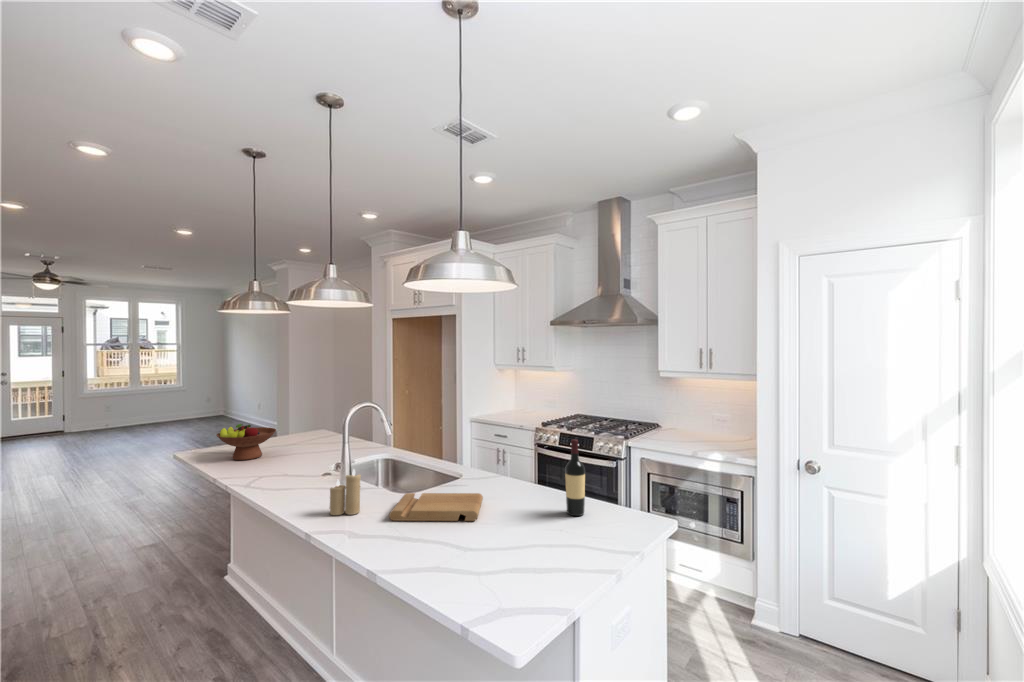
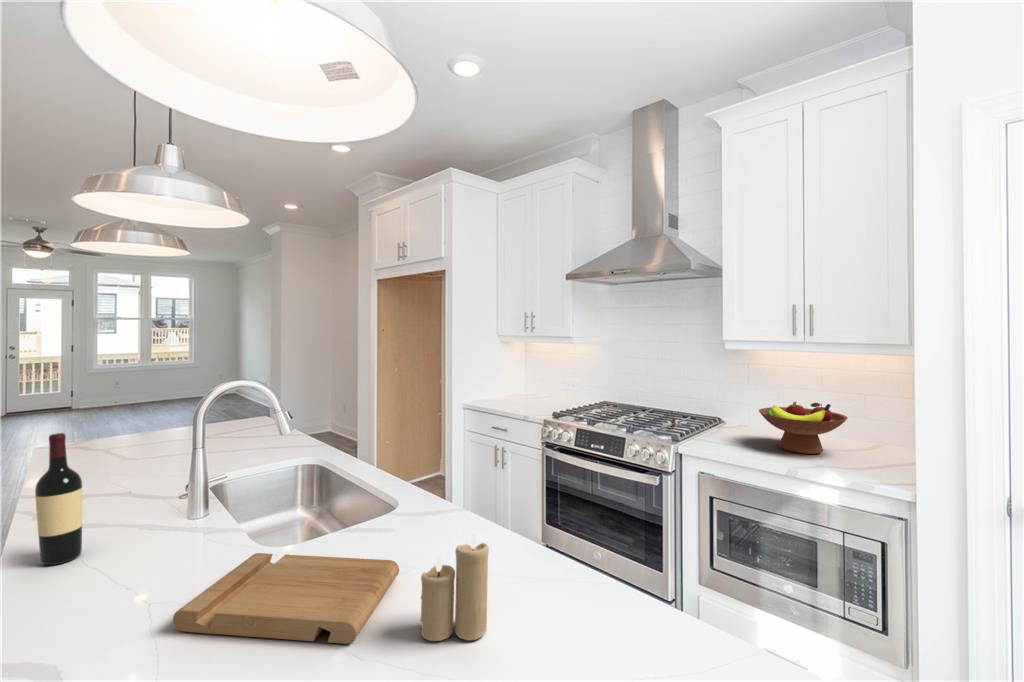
fruit bowl: present [217,424,276,460] -> present [759,402,848,454]
wine bottle: present [565,439,585,516] -> present [35,433,82,565]
candle: present [330,469,361,515] -> present [420,533,489,641]

